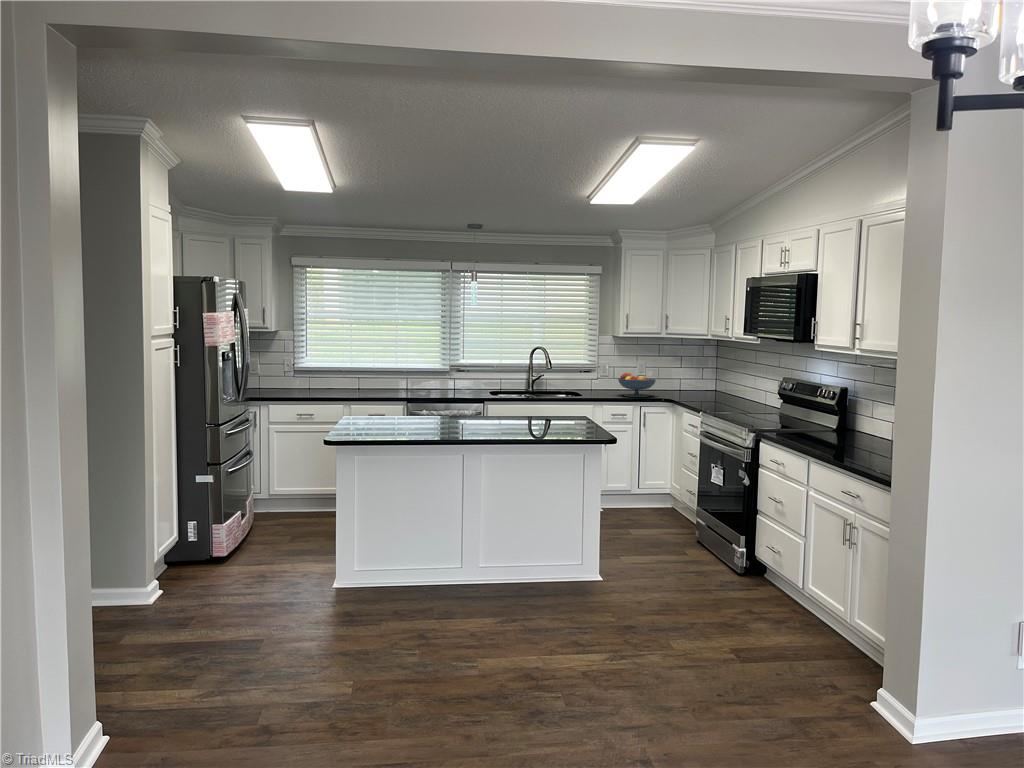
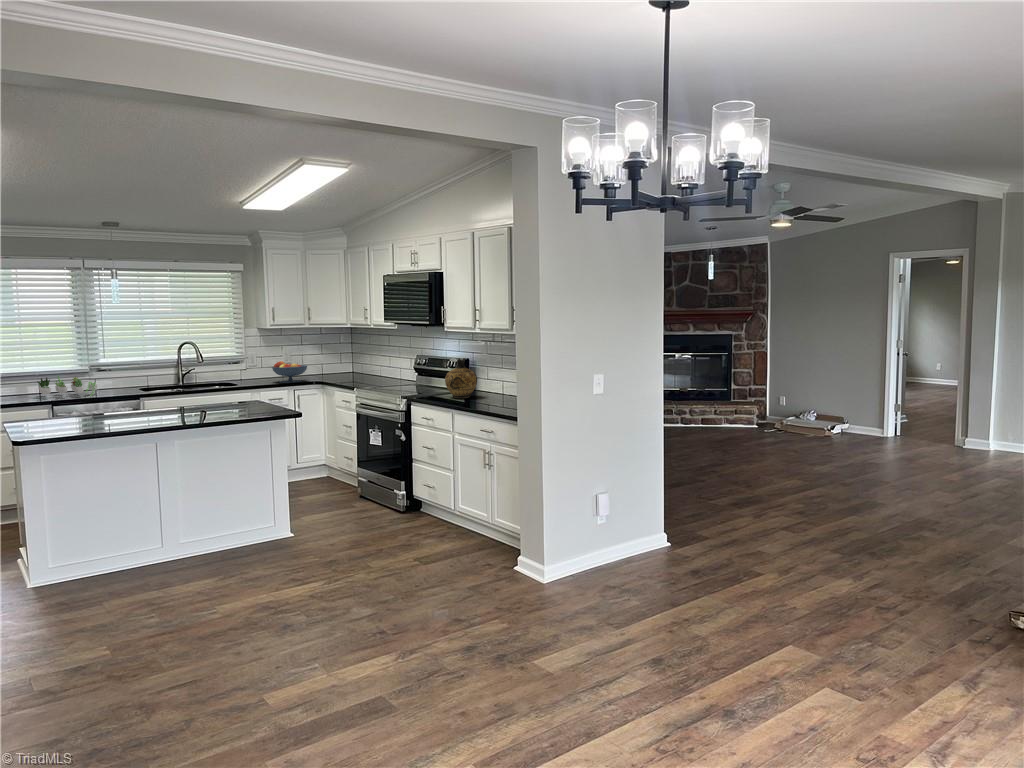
succulent plant: none [406,372,454,394] -> present [37,376,97,396]
ceramic jug: none [808,387,856,441] -> present [445,358,477,398]

